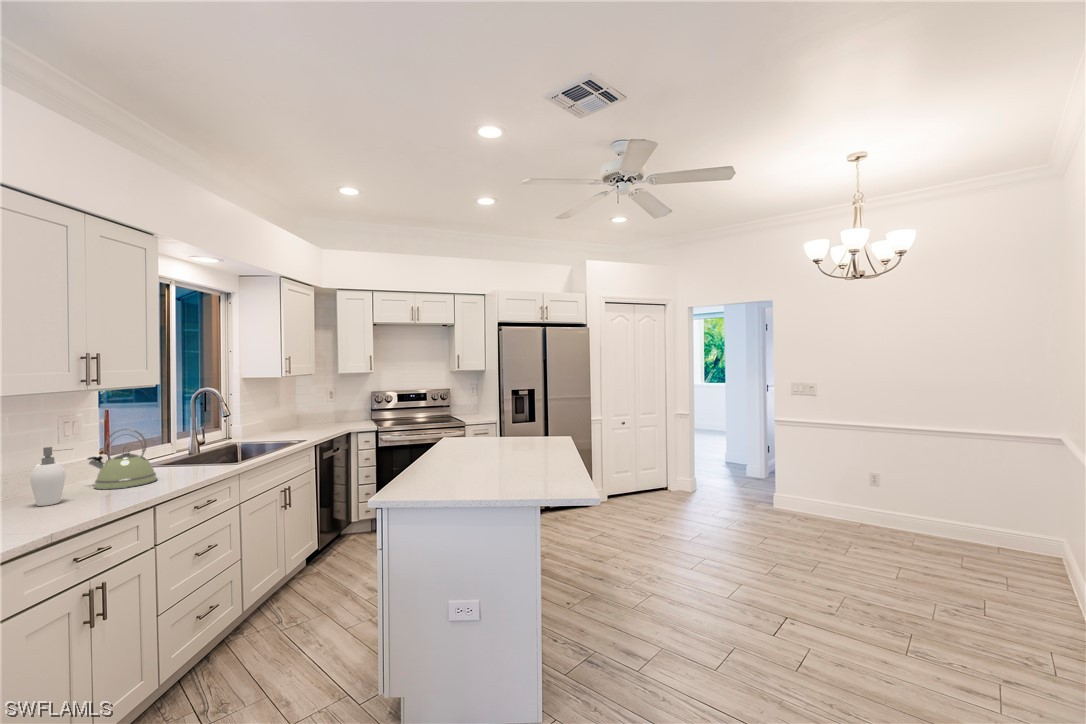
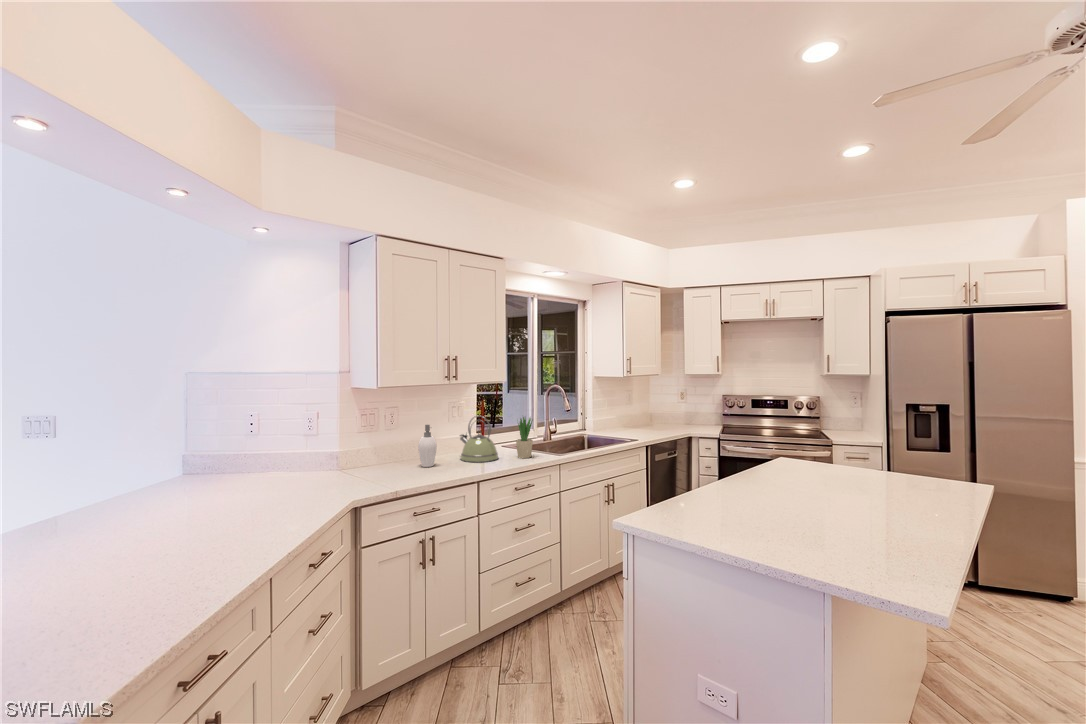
potted plant: none [180,417,207,474] -> present [516,417,533,458]

